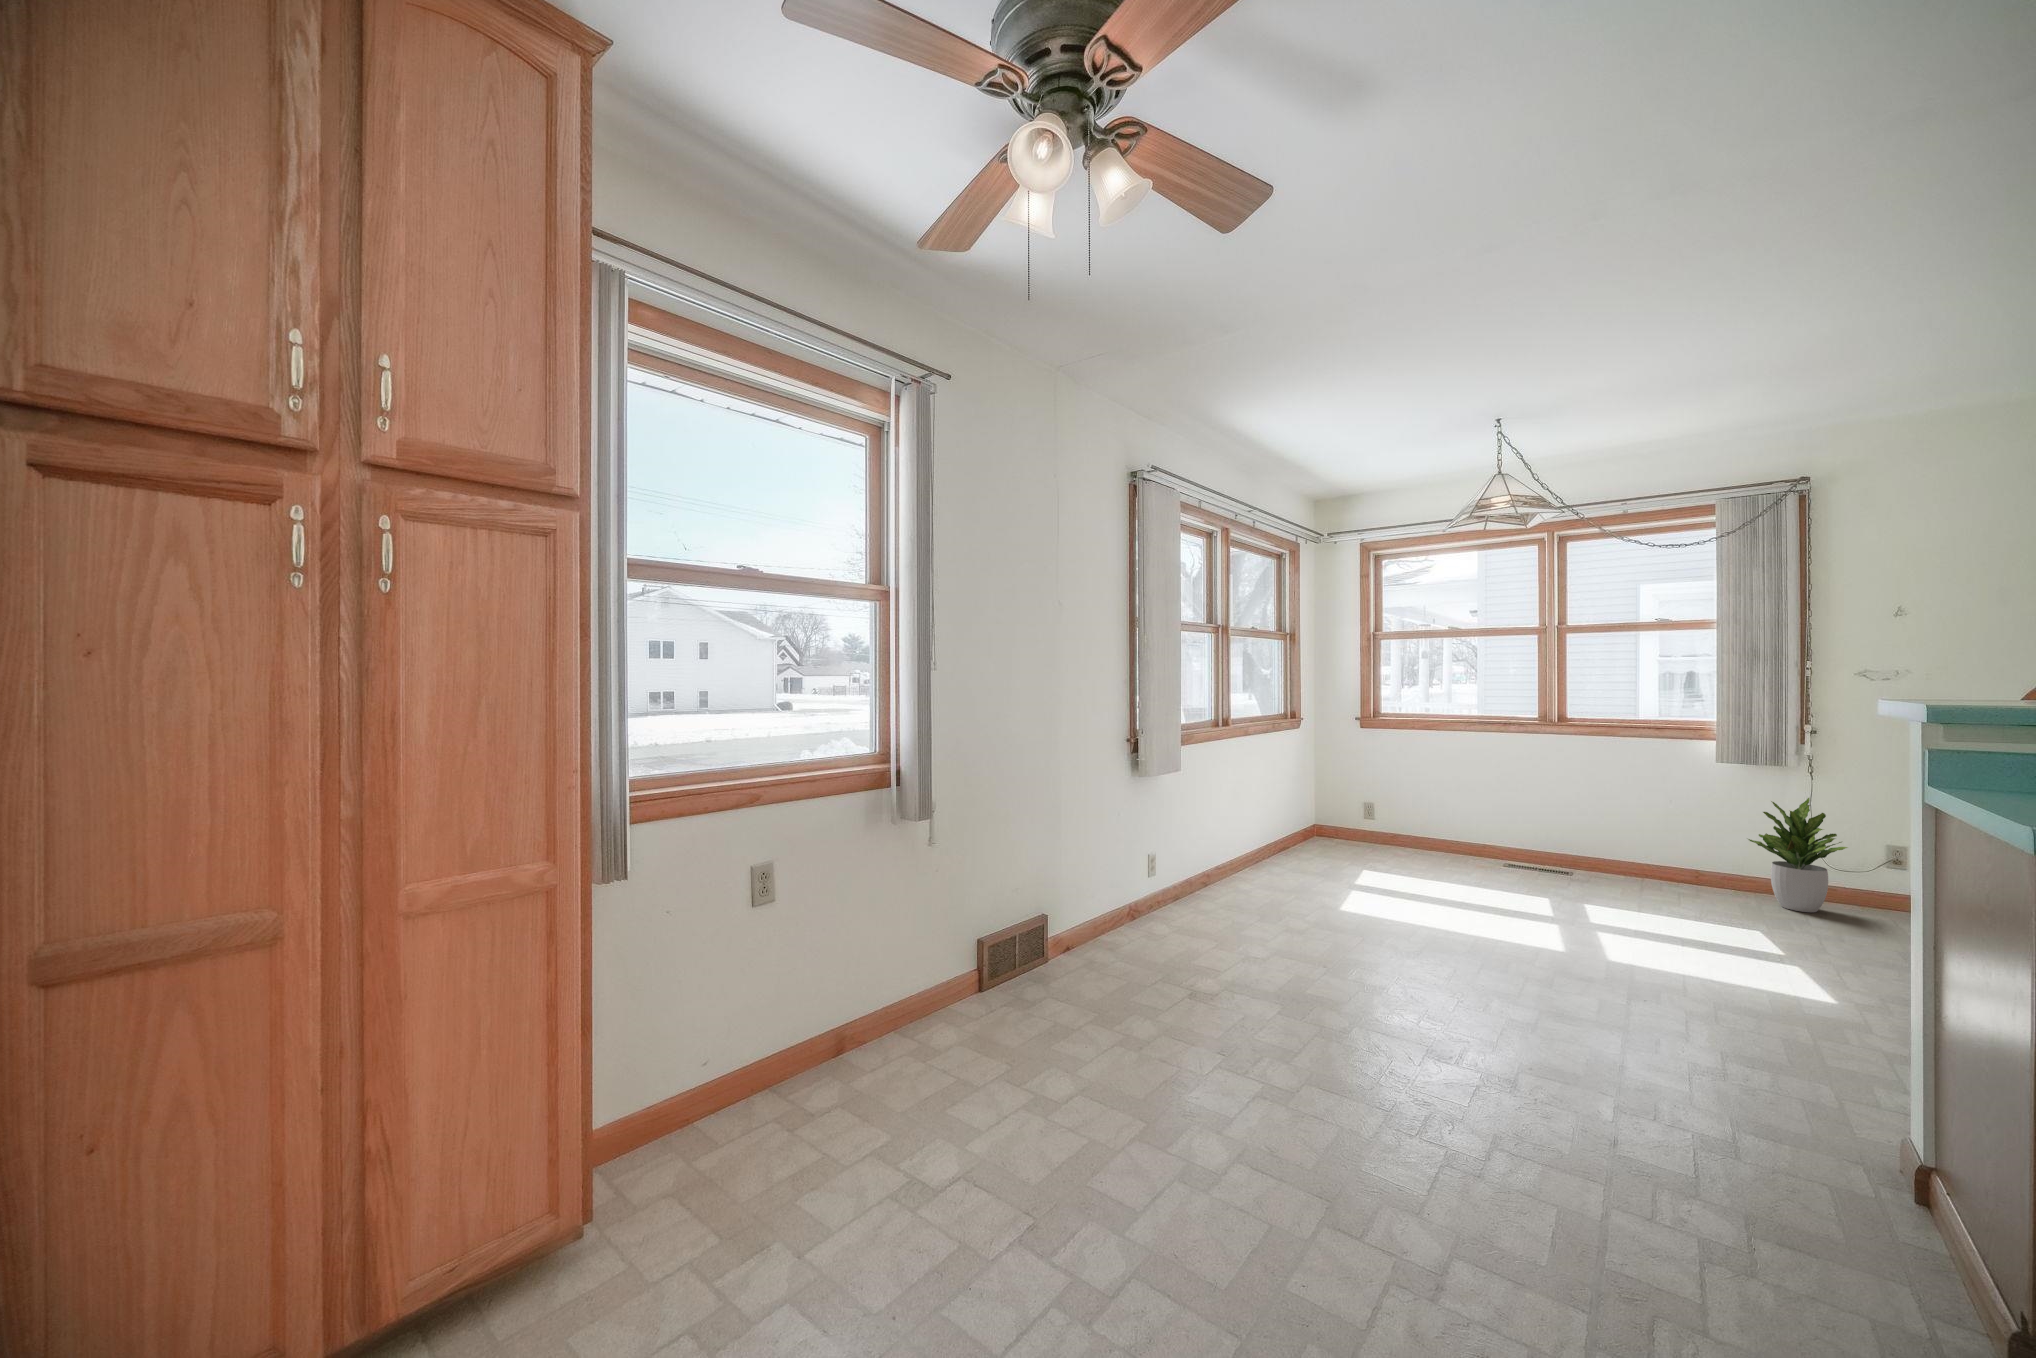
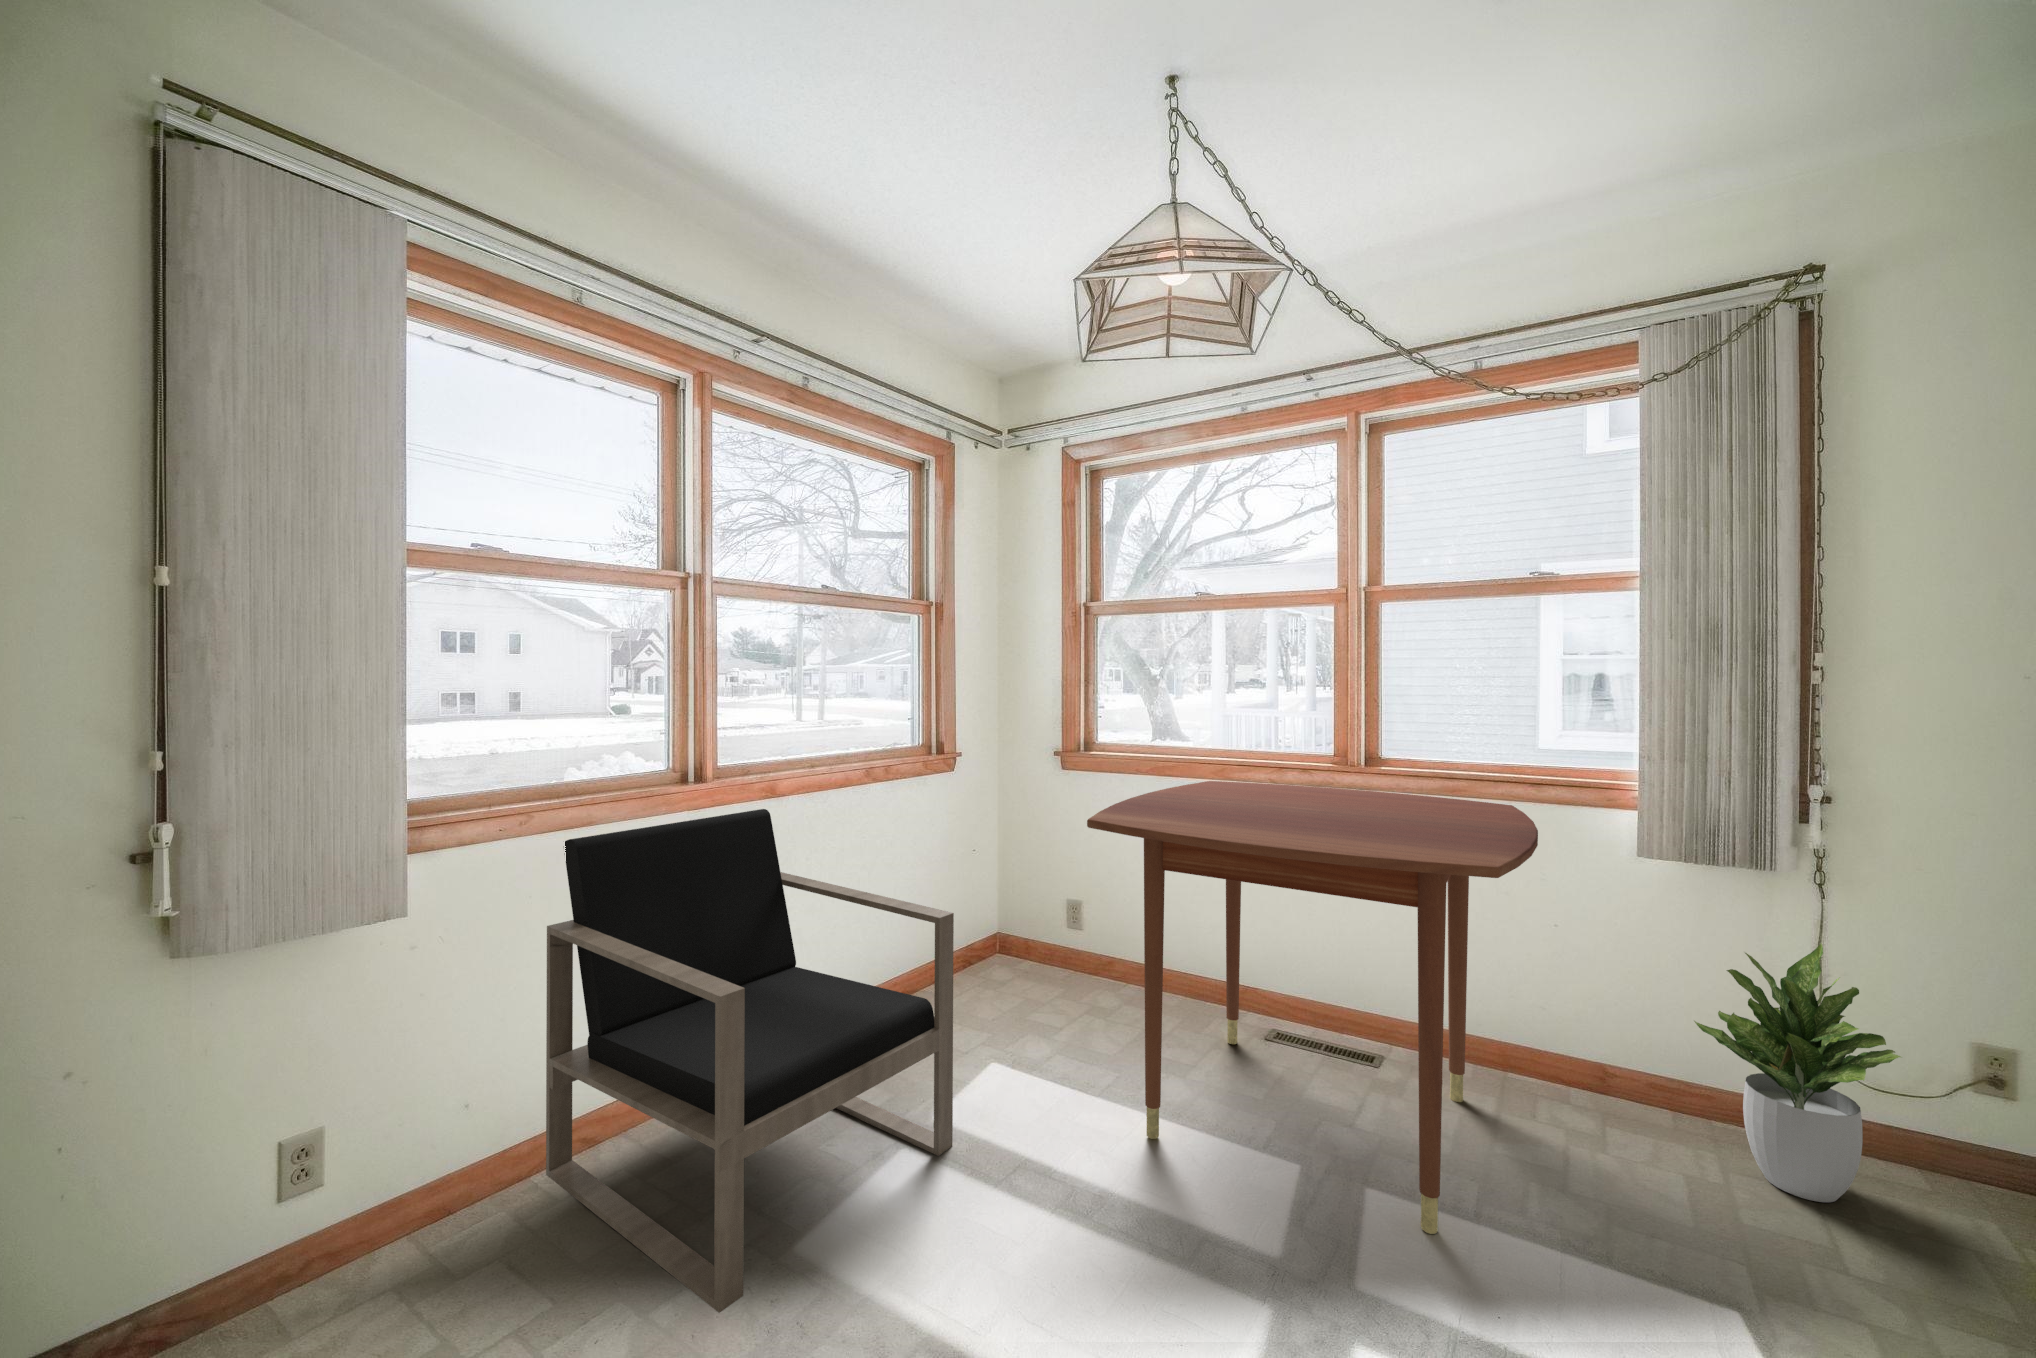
dining table: none [1438,731,1668,914] -> present [1087,781,1538,1234]
armchair: none [1199,740,1375,921] -> present [546,809,954,1313]

